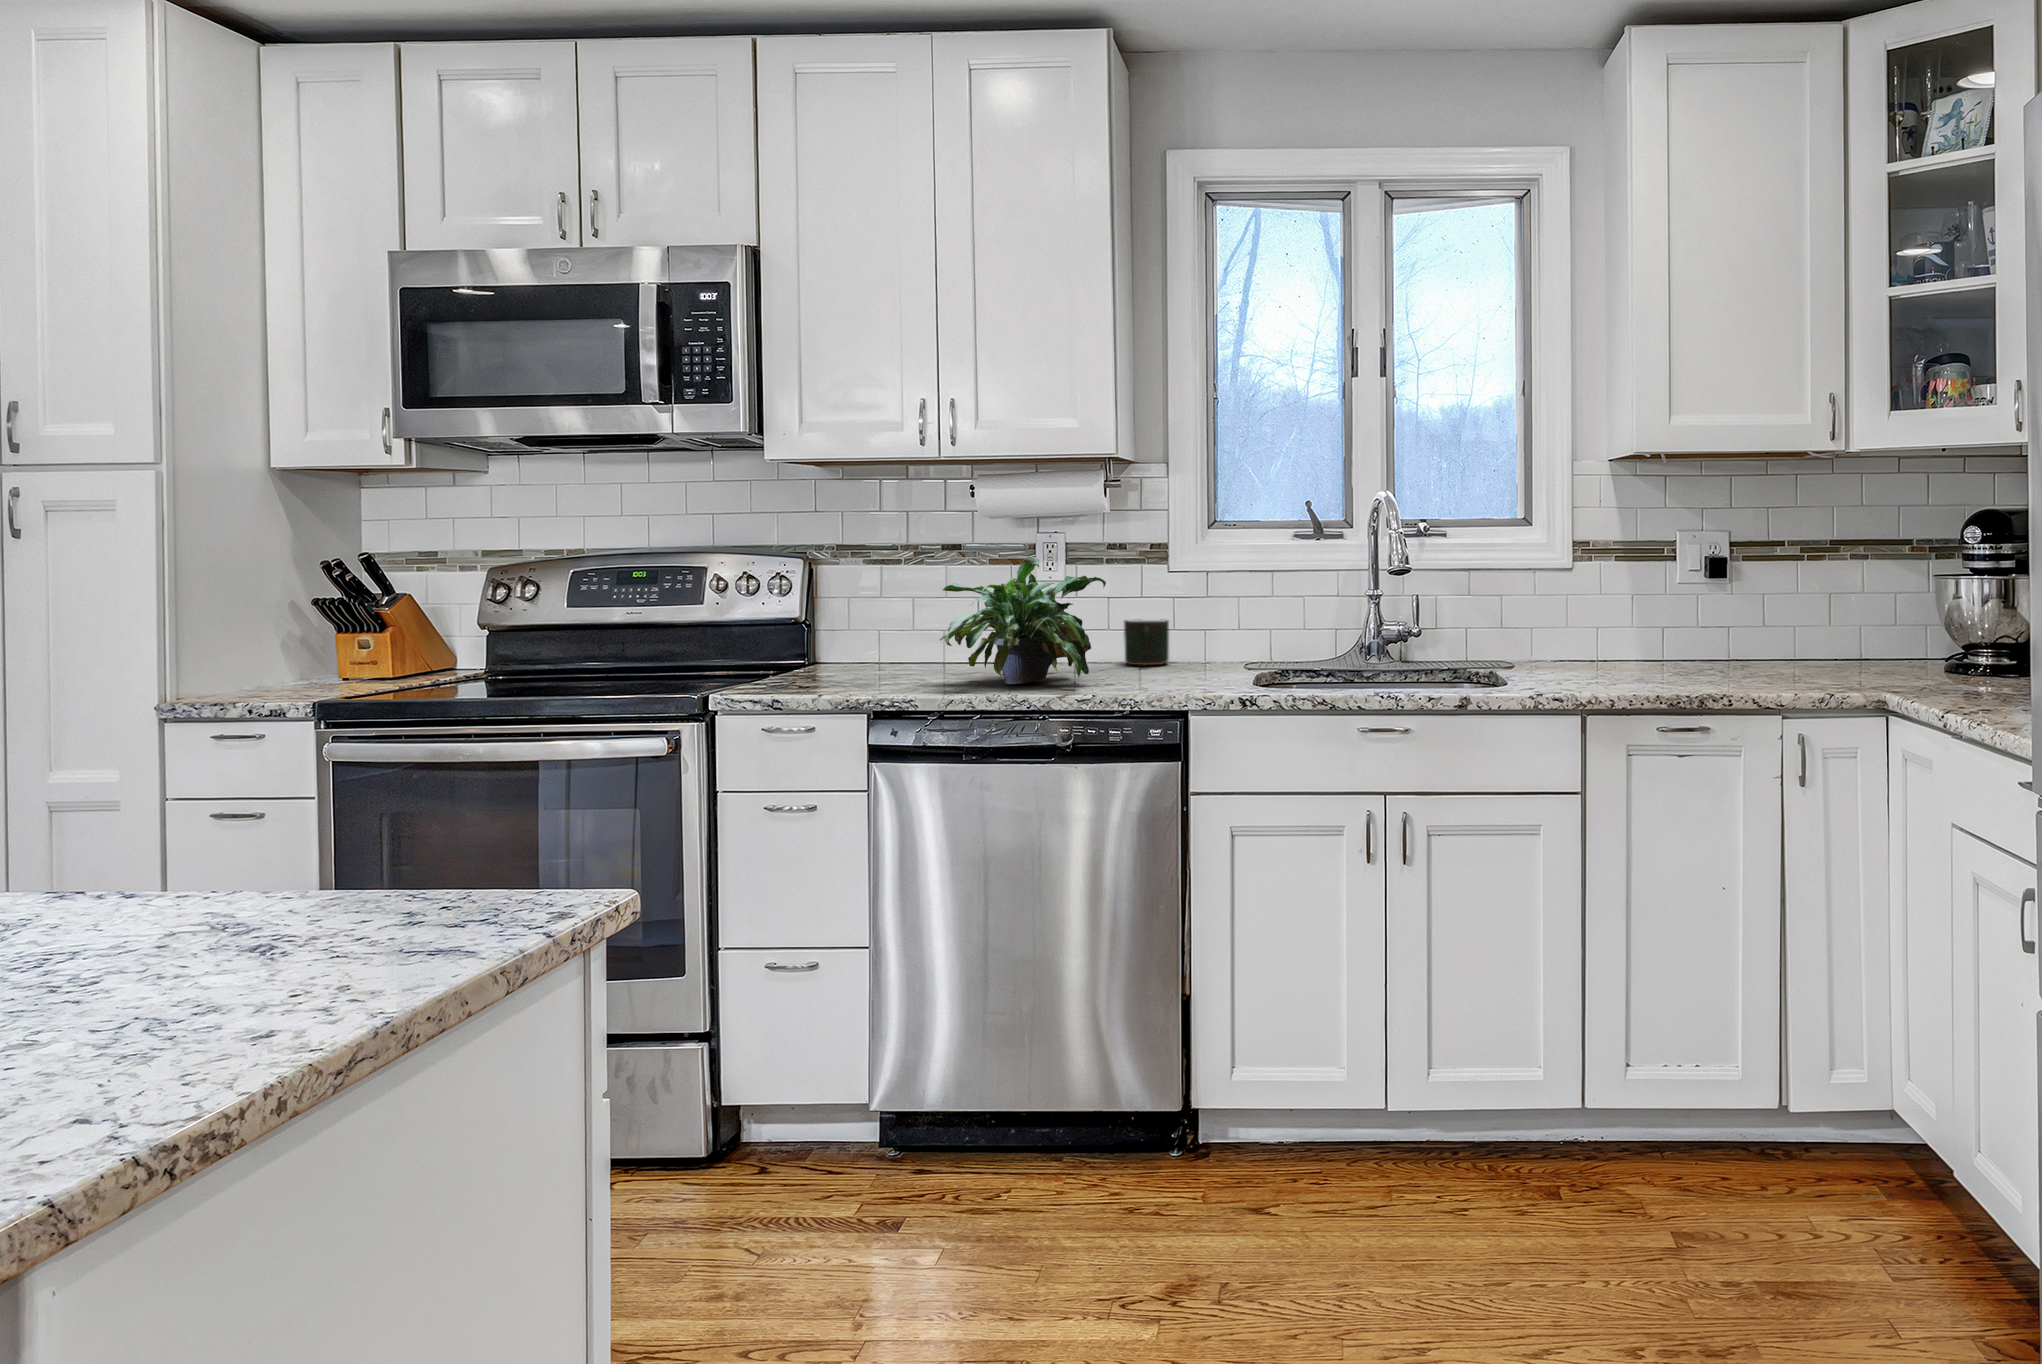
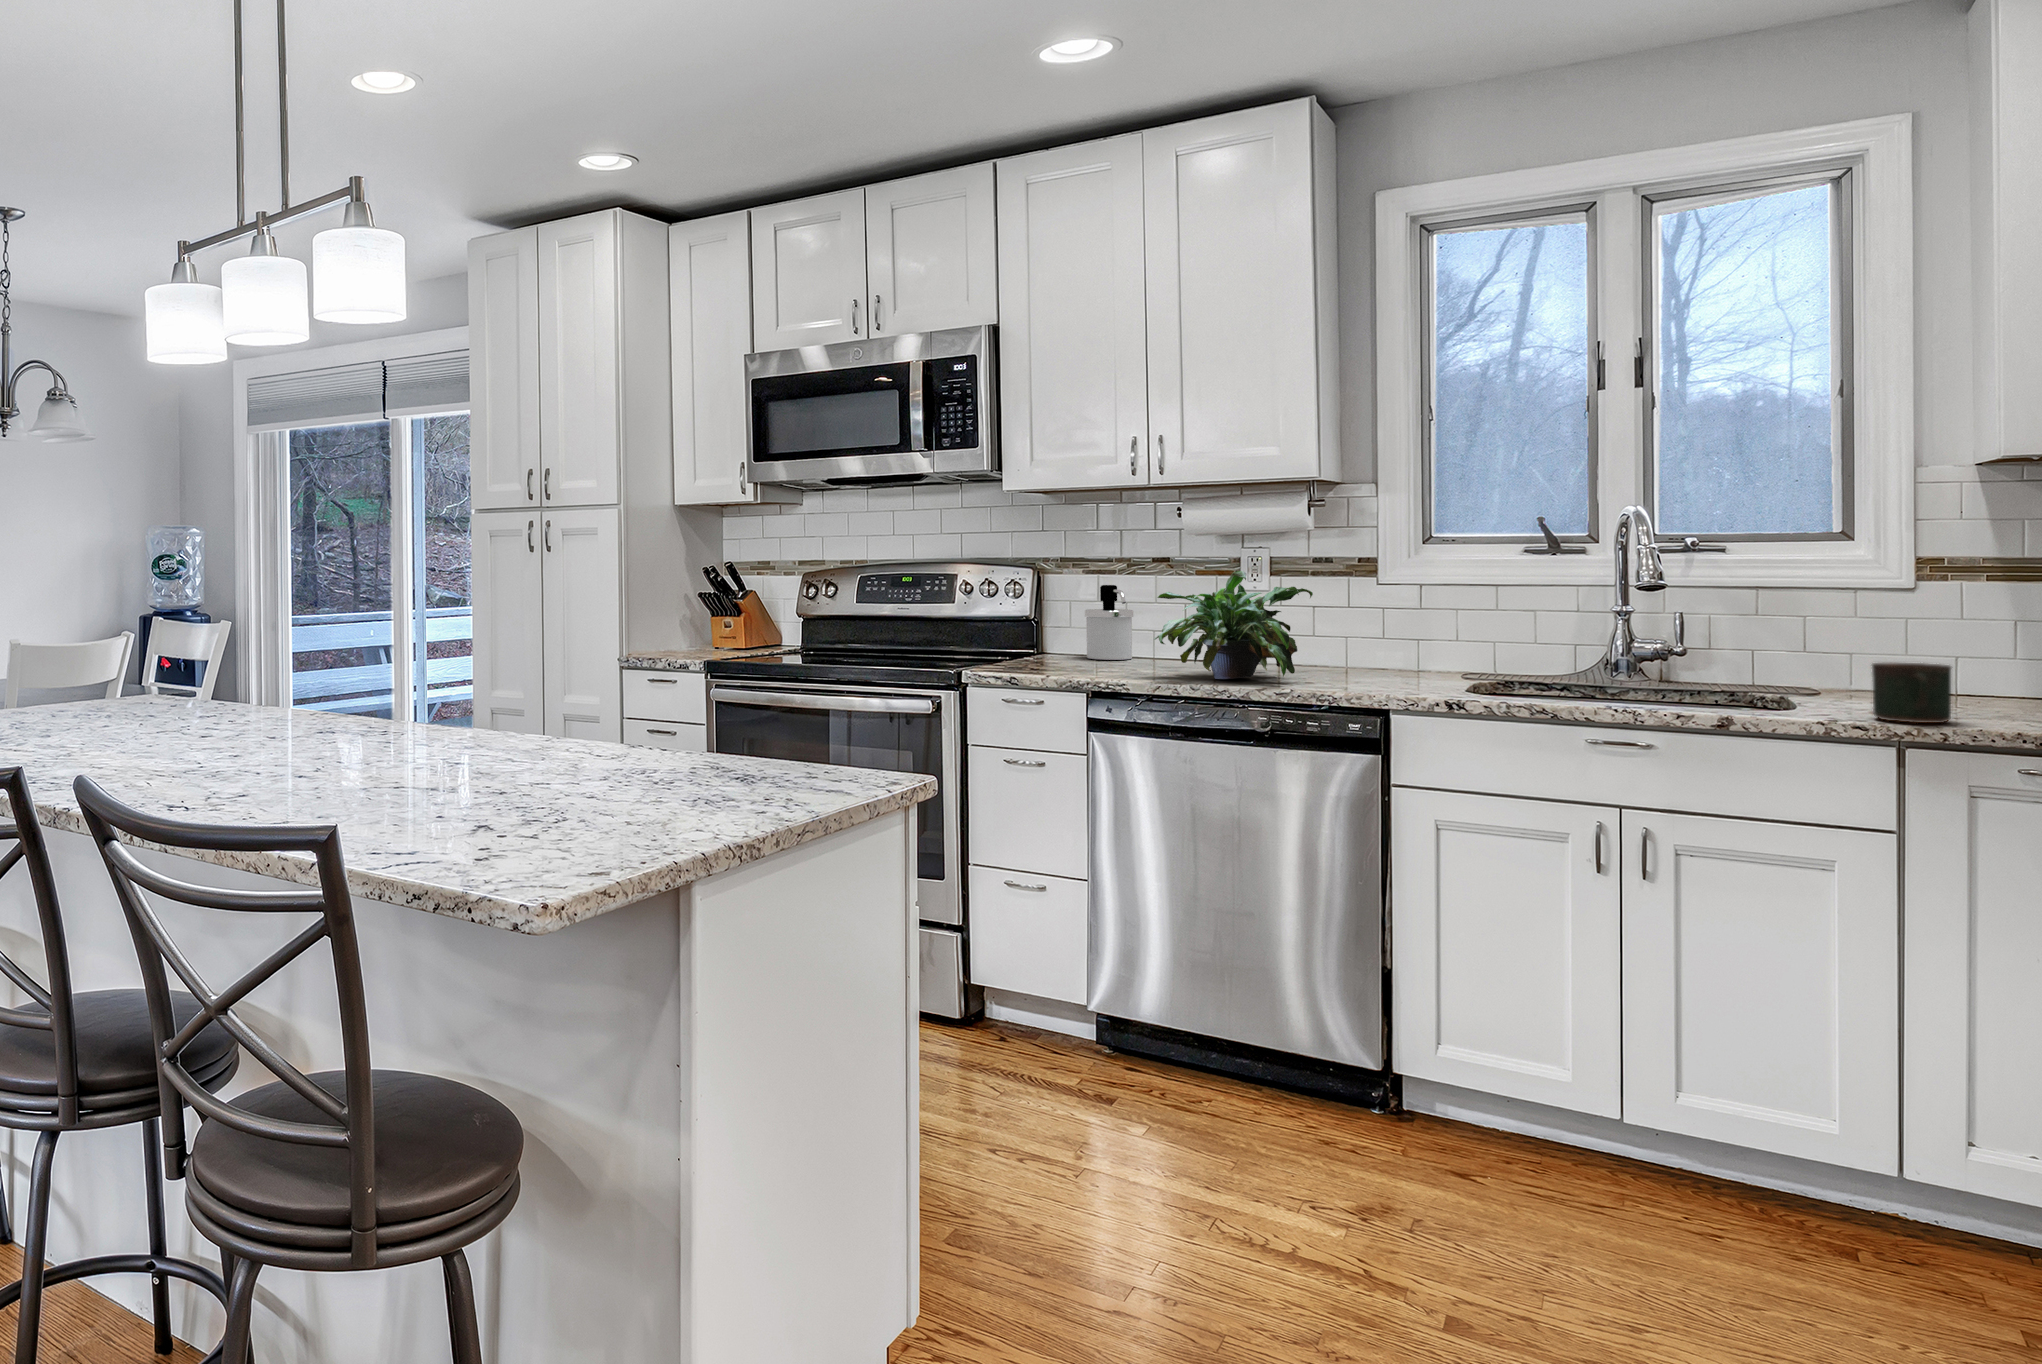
soap dispenser: none [863,578,916,665] -> present [1085,585,1133,660]
mug: present [1124,620,1169,665] -> present [1872,663,1951,723]

